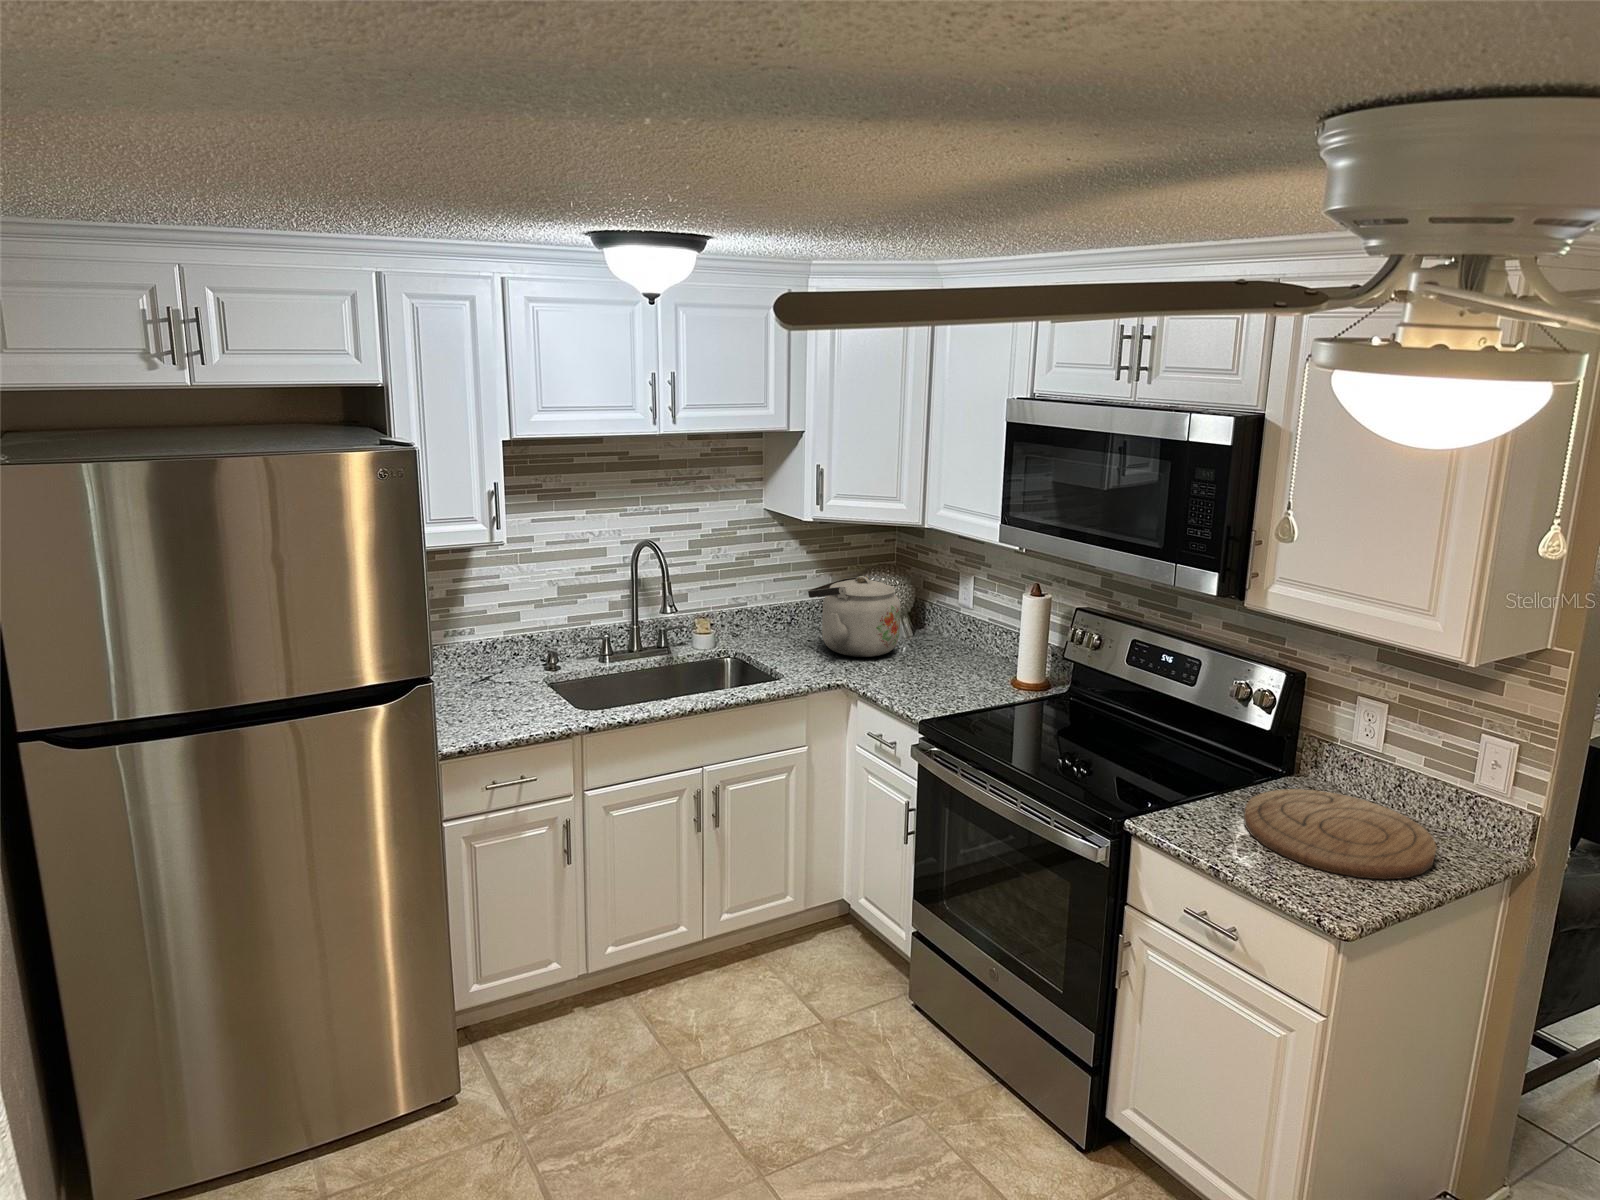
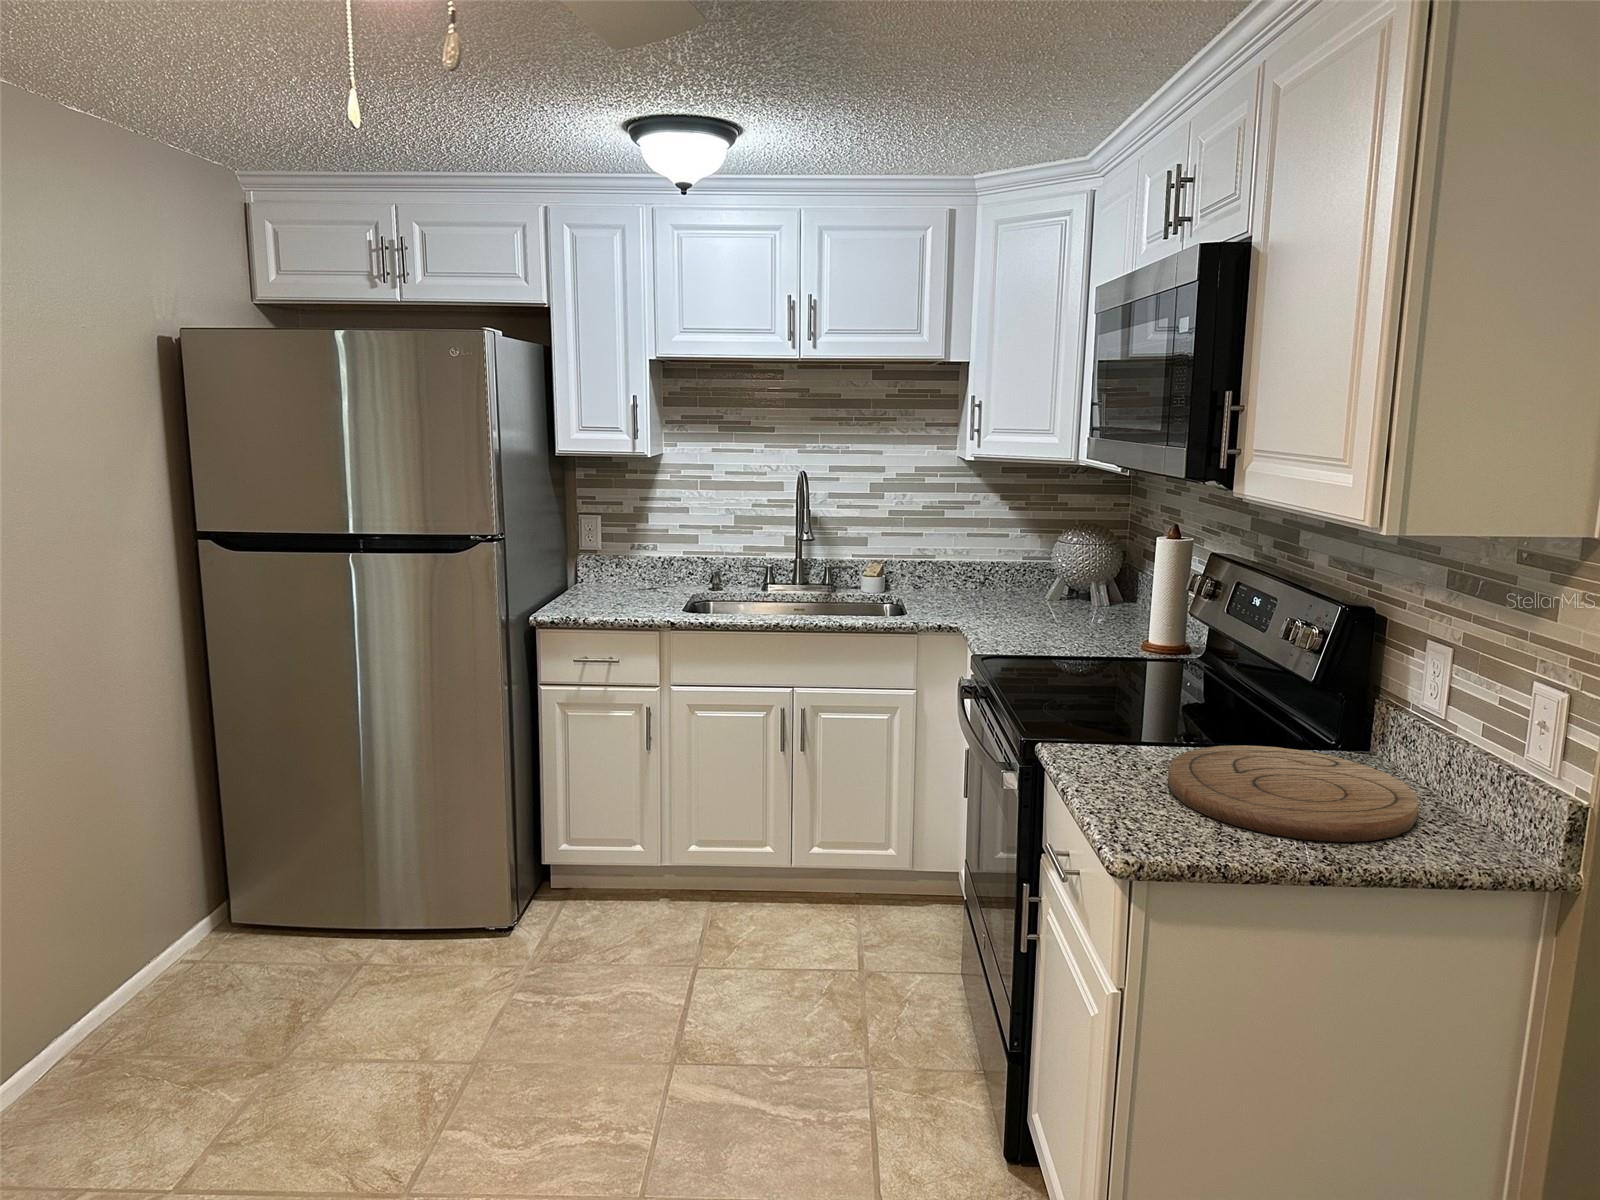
kettle: present [808,576,901,657] -> none [974,526,1076,614]

